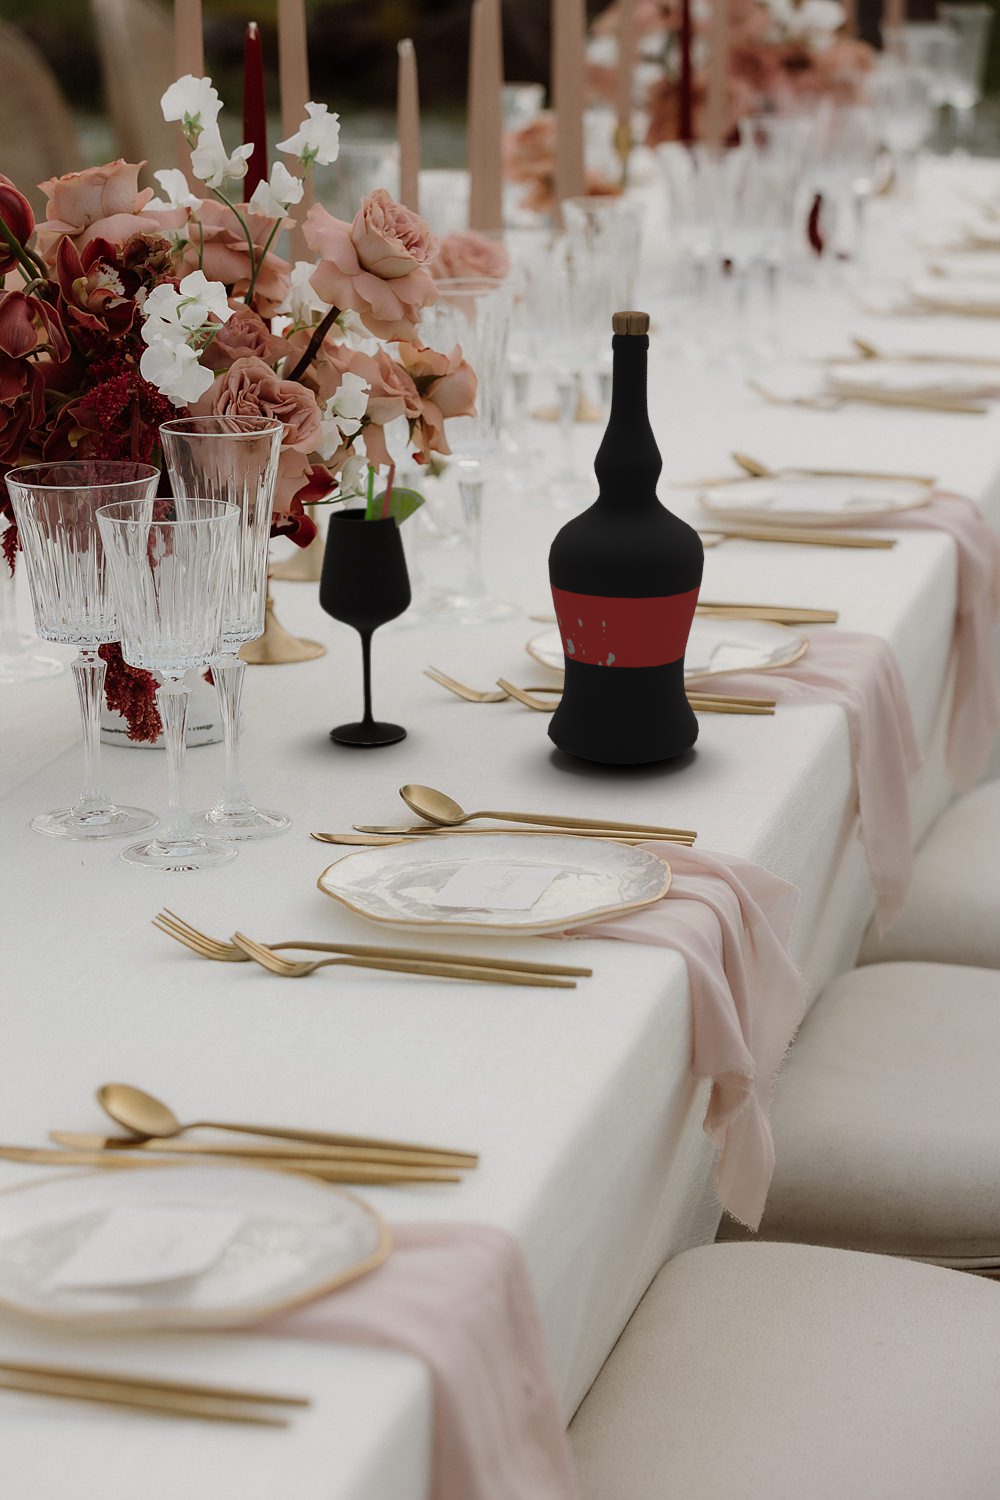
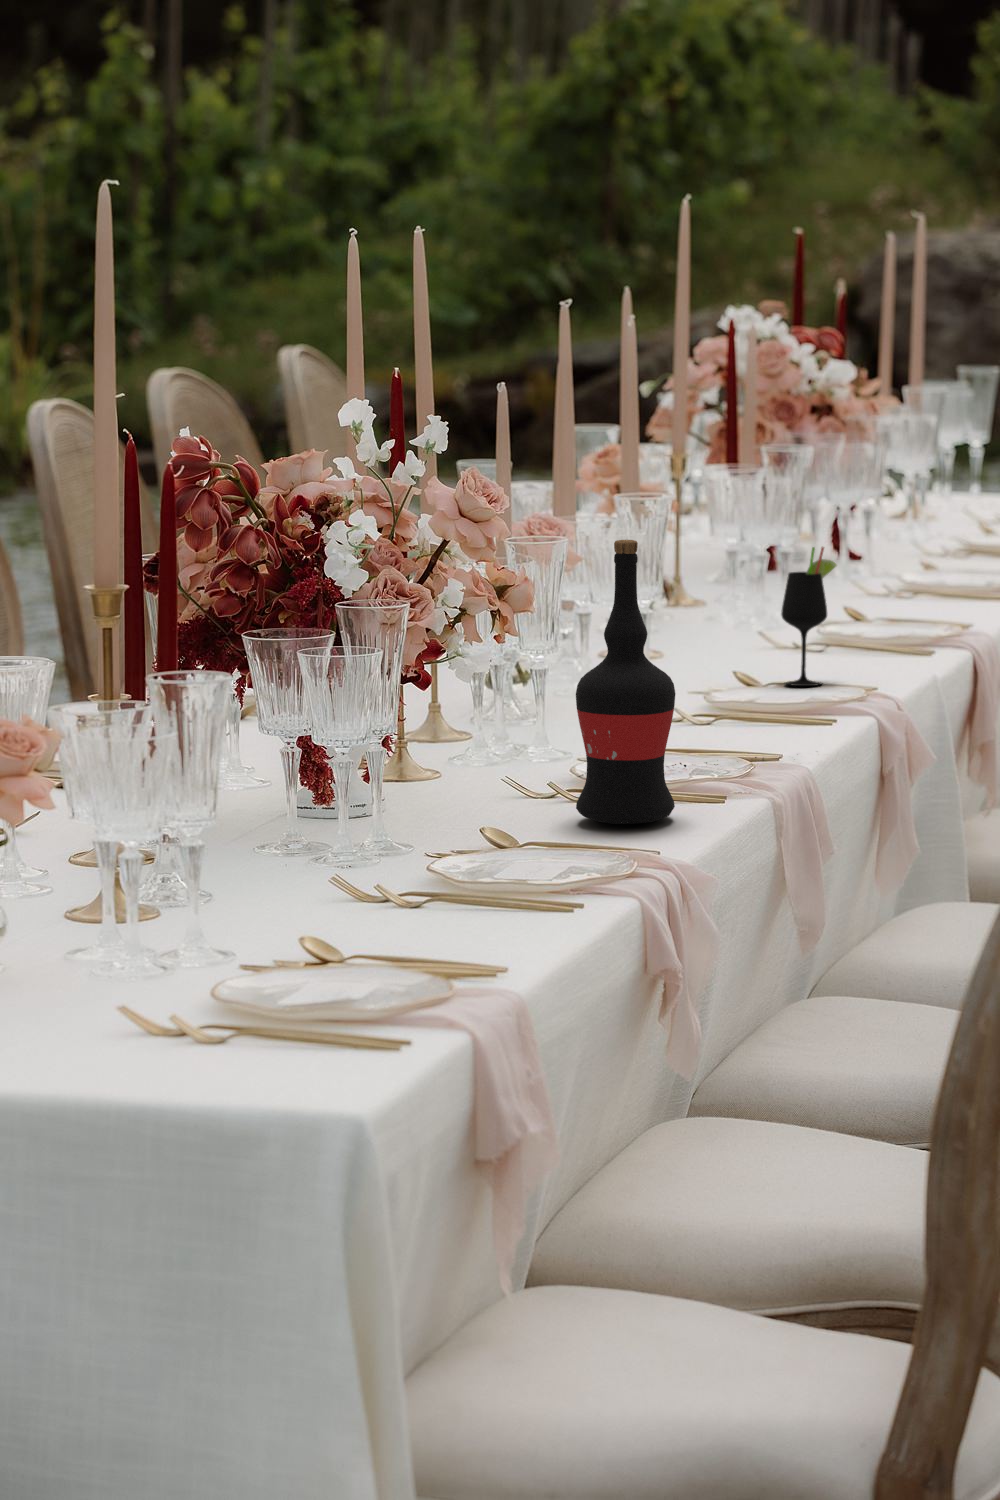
wine glass: present [319,464,426,744] -> present [781,547,837,686]

